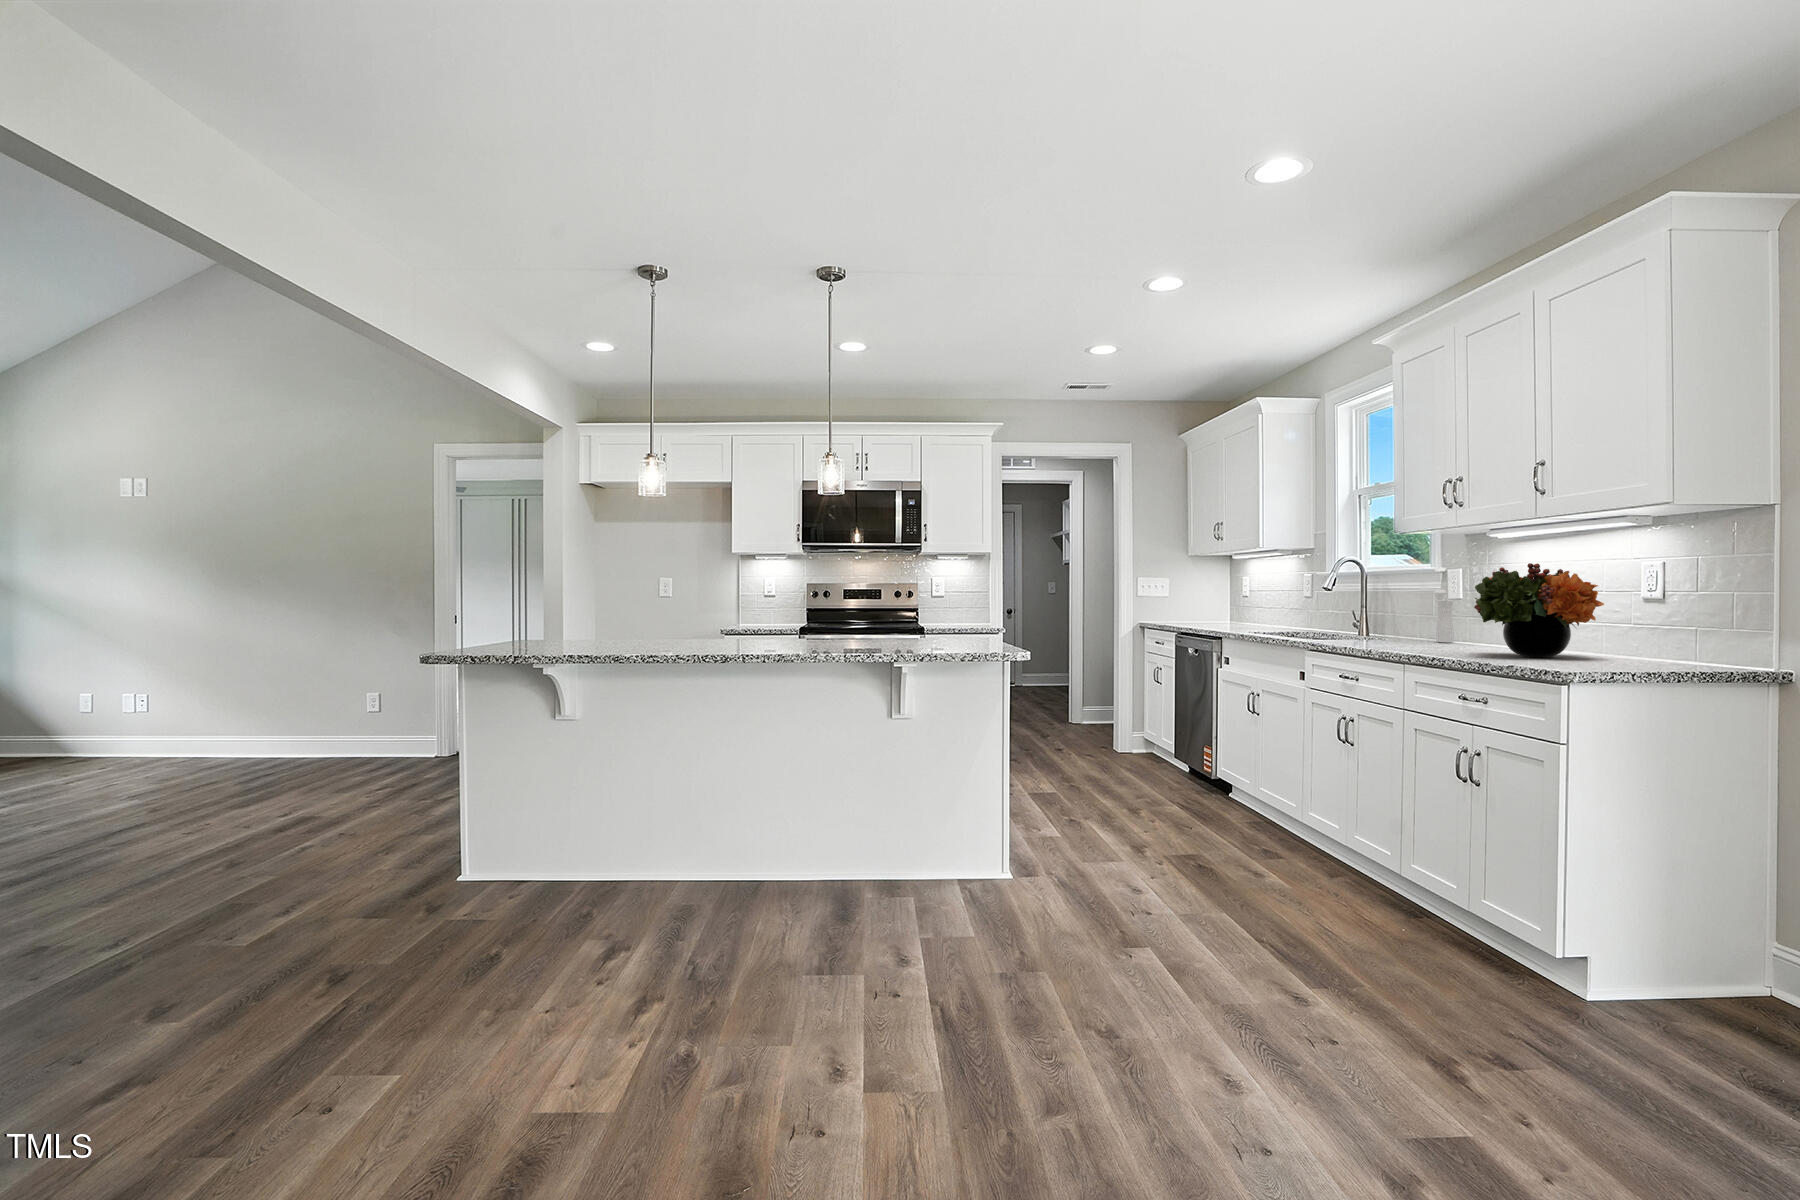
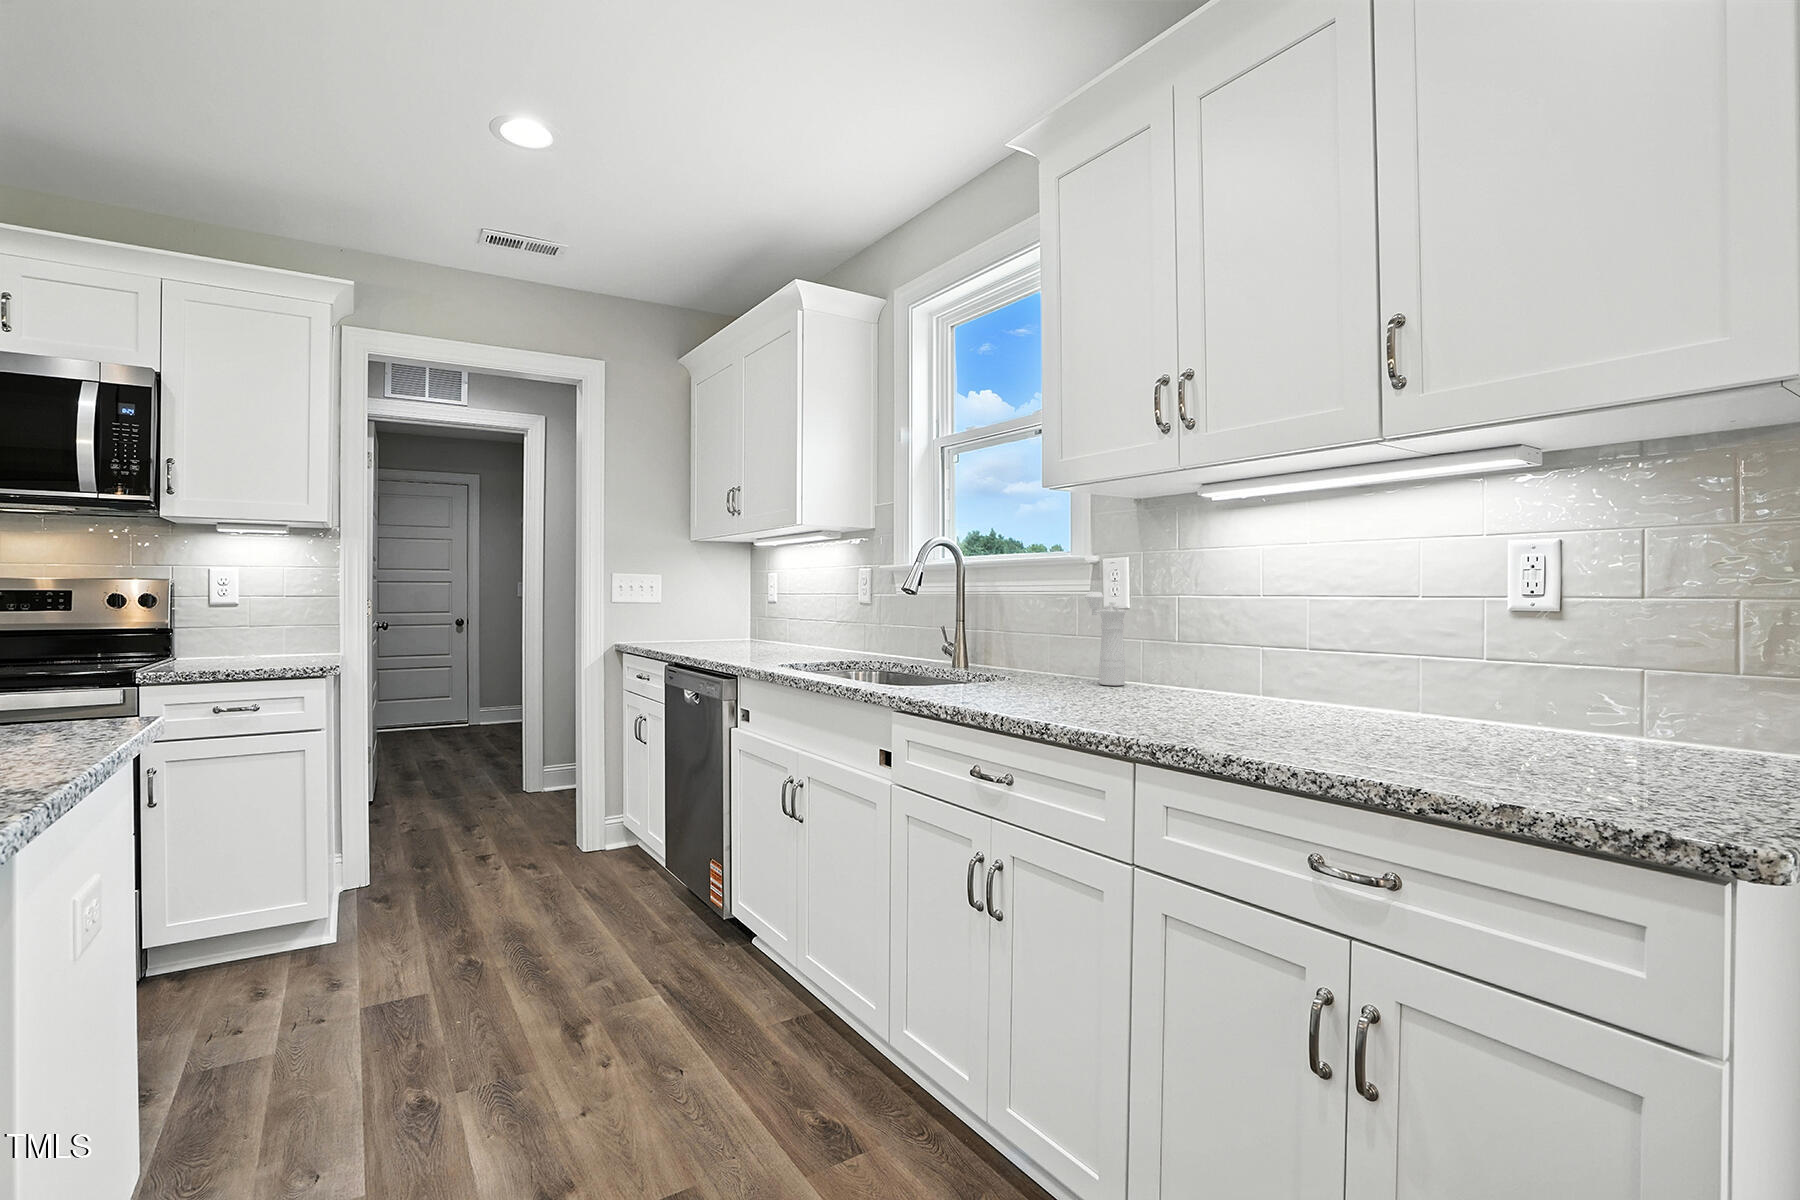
flower arrangement: present [1474,563,1604,657] -> none [1255,535,1523,743]

